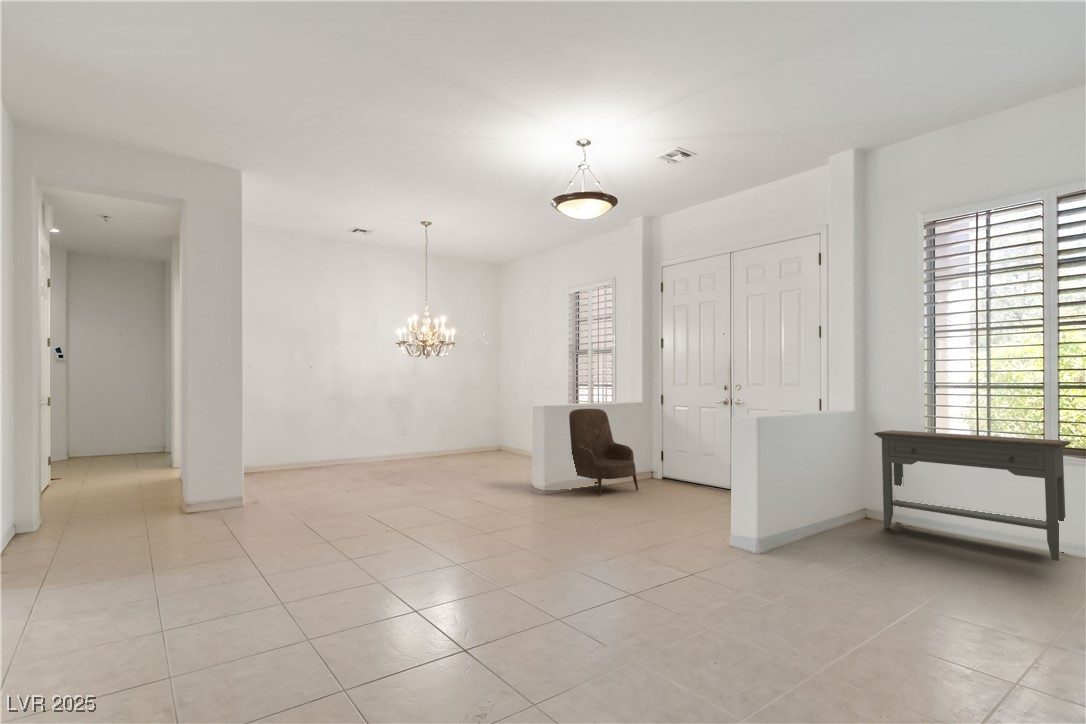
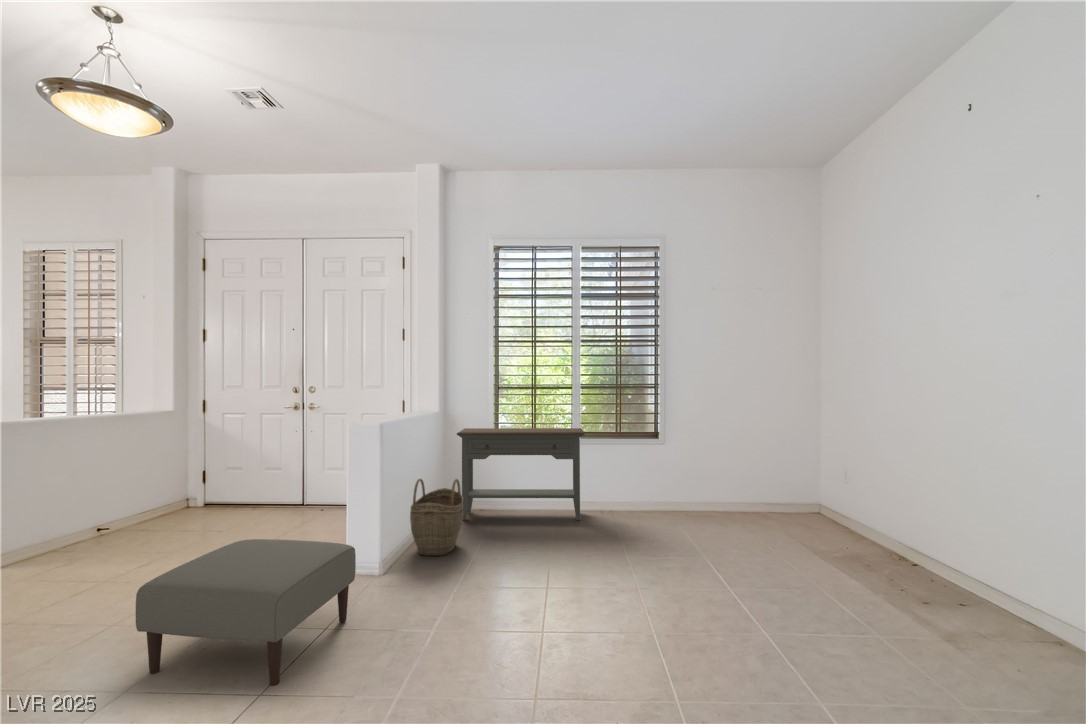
armchair: present [569,409,638,496] -> none [41,427,174,560]
woven basket: none [803,470,867,548] -> present [410,479,463,556]
ottoman: none [589,486,728,578] -> present [136,539,356,685]

